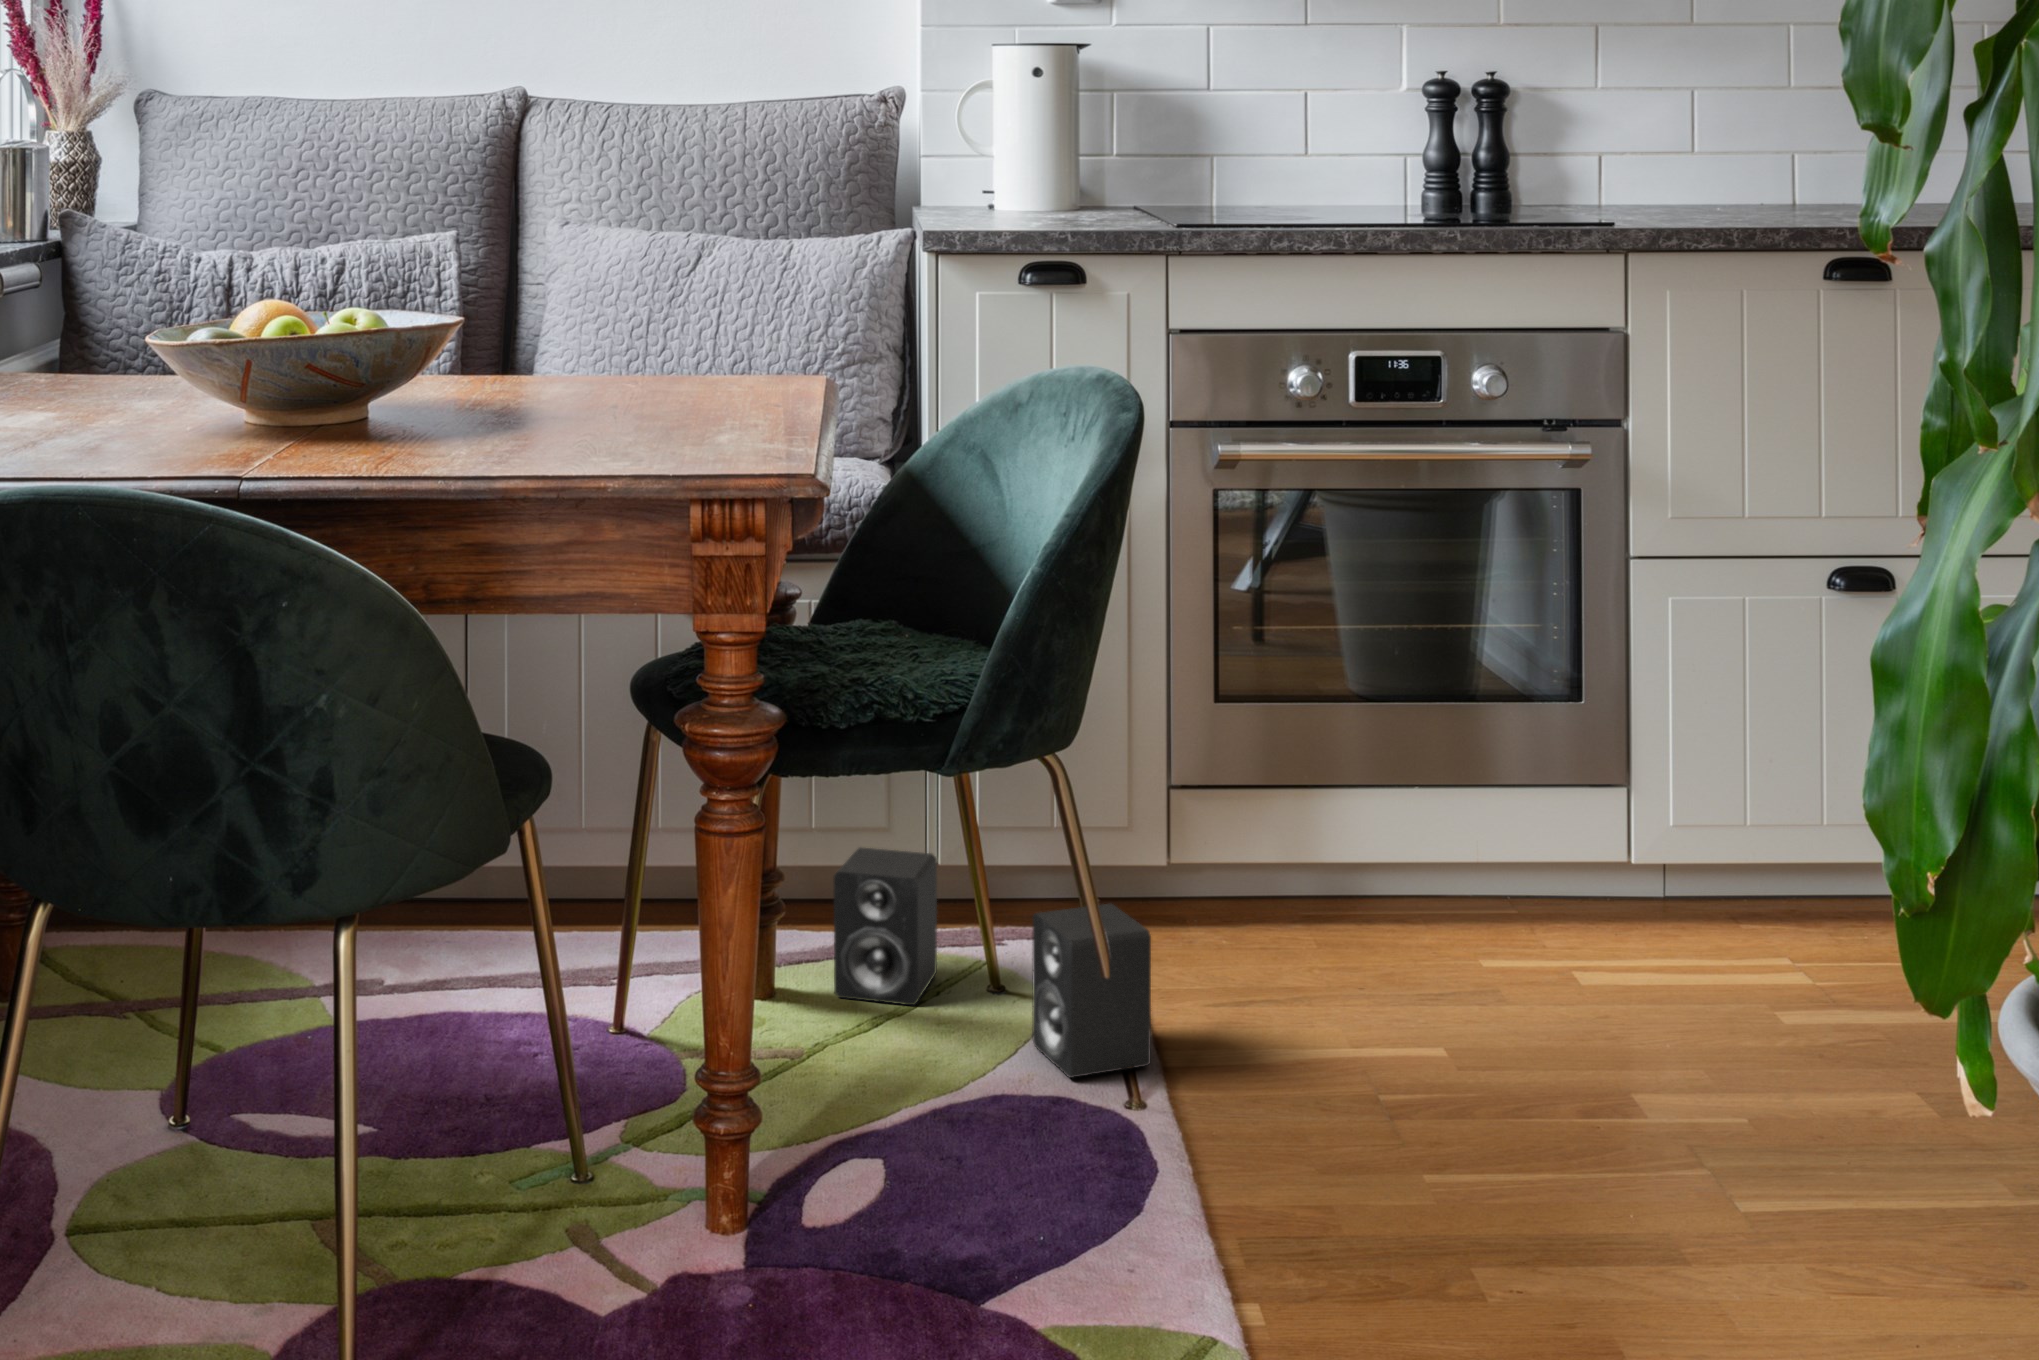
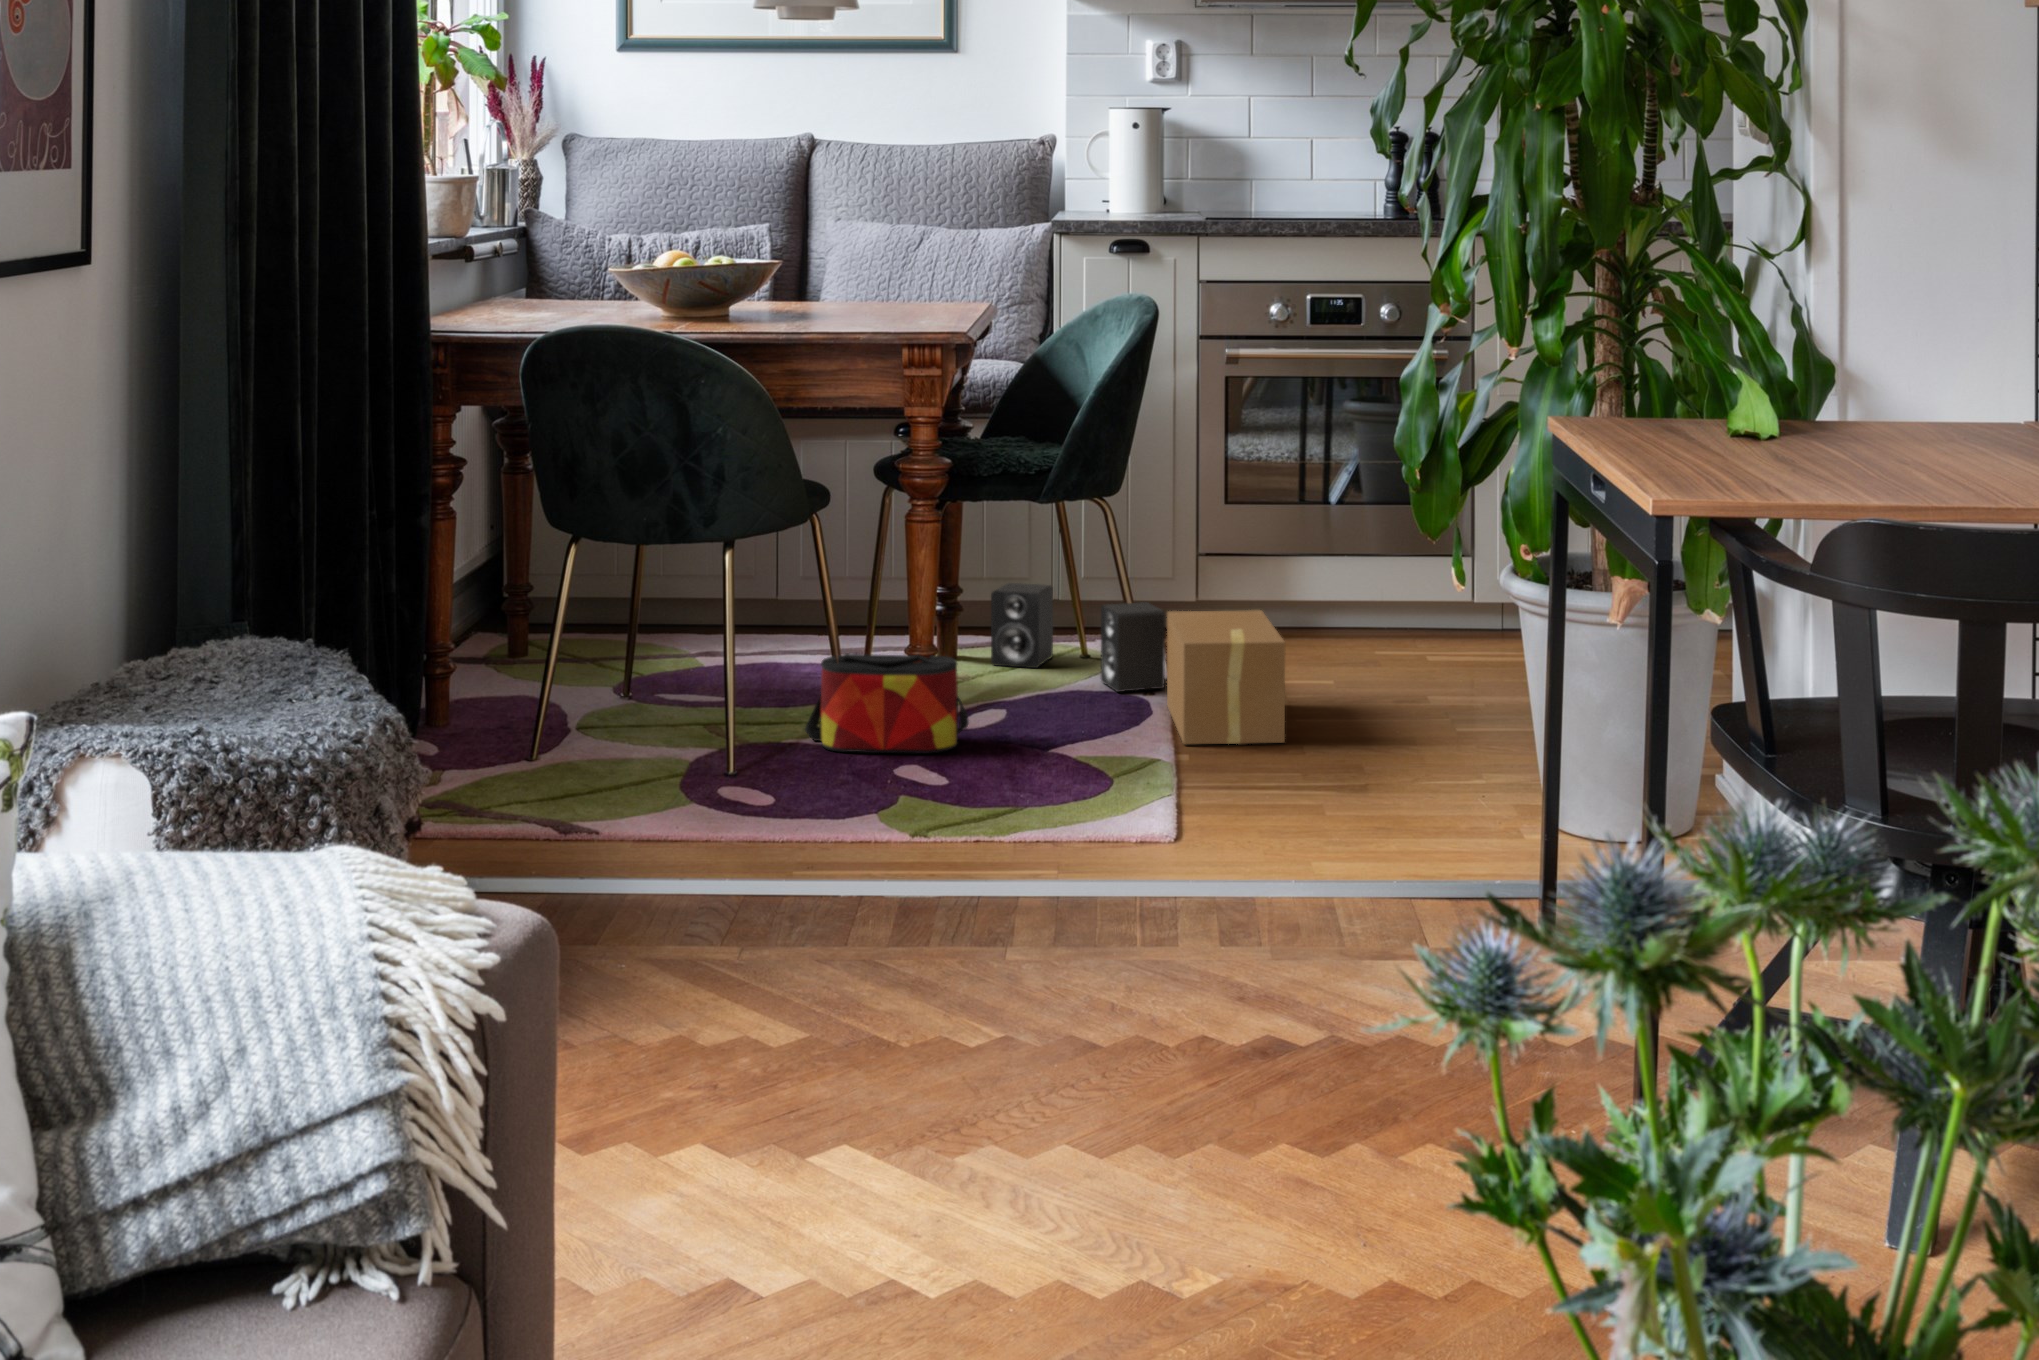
cardboard box: none [1168,945,1431,1255] -> present [1167,610,1285,745]
bag: none [509,1074,824,1292] -> present [805,653,969,754]

